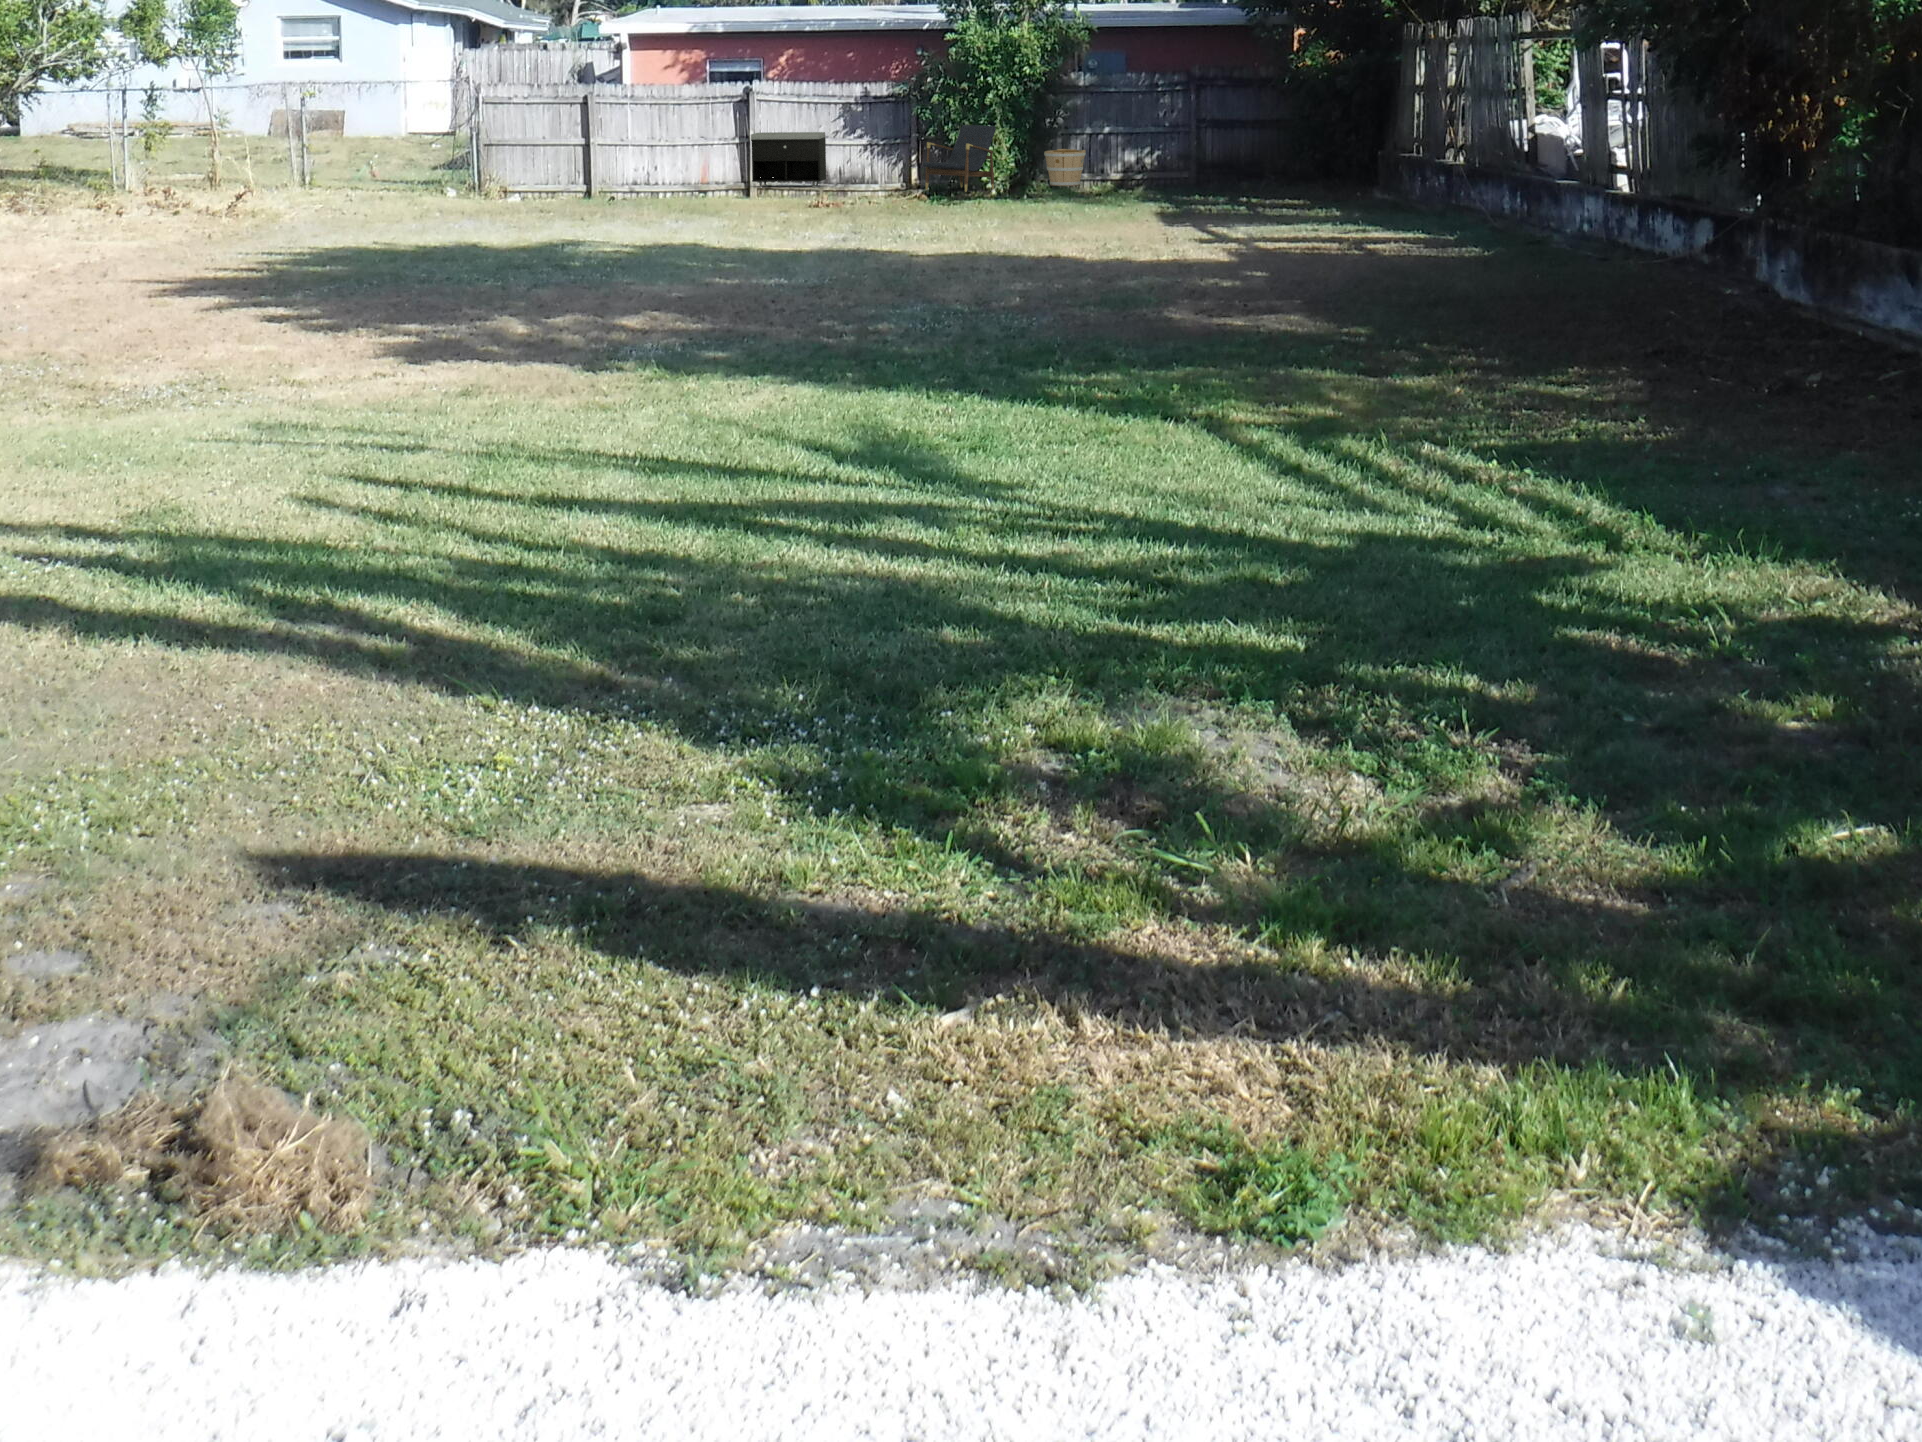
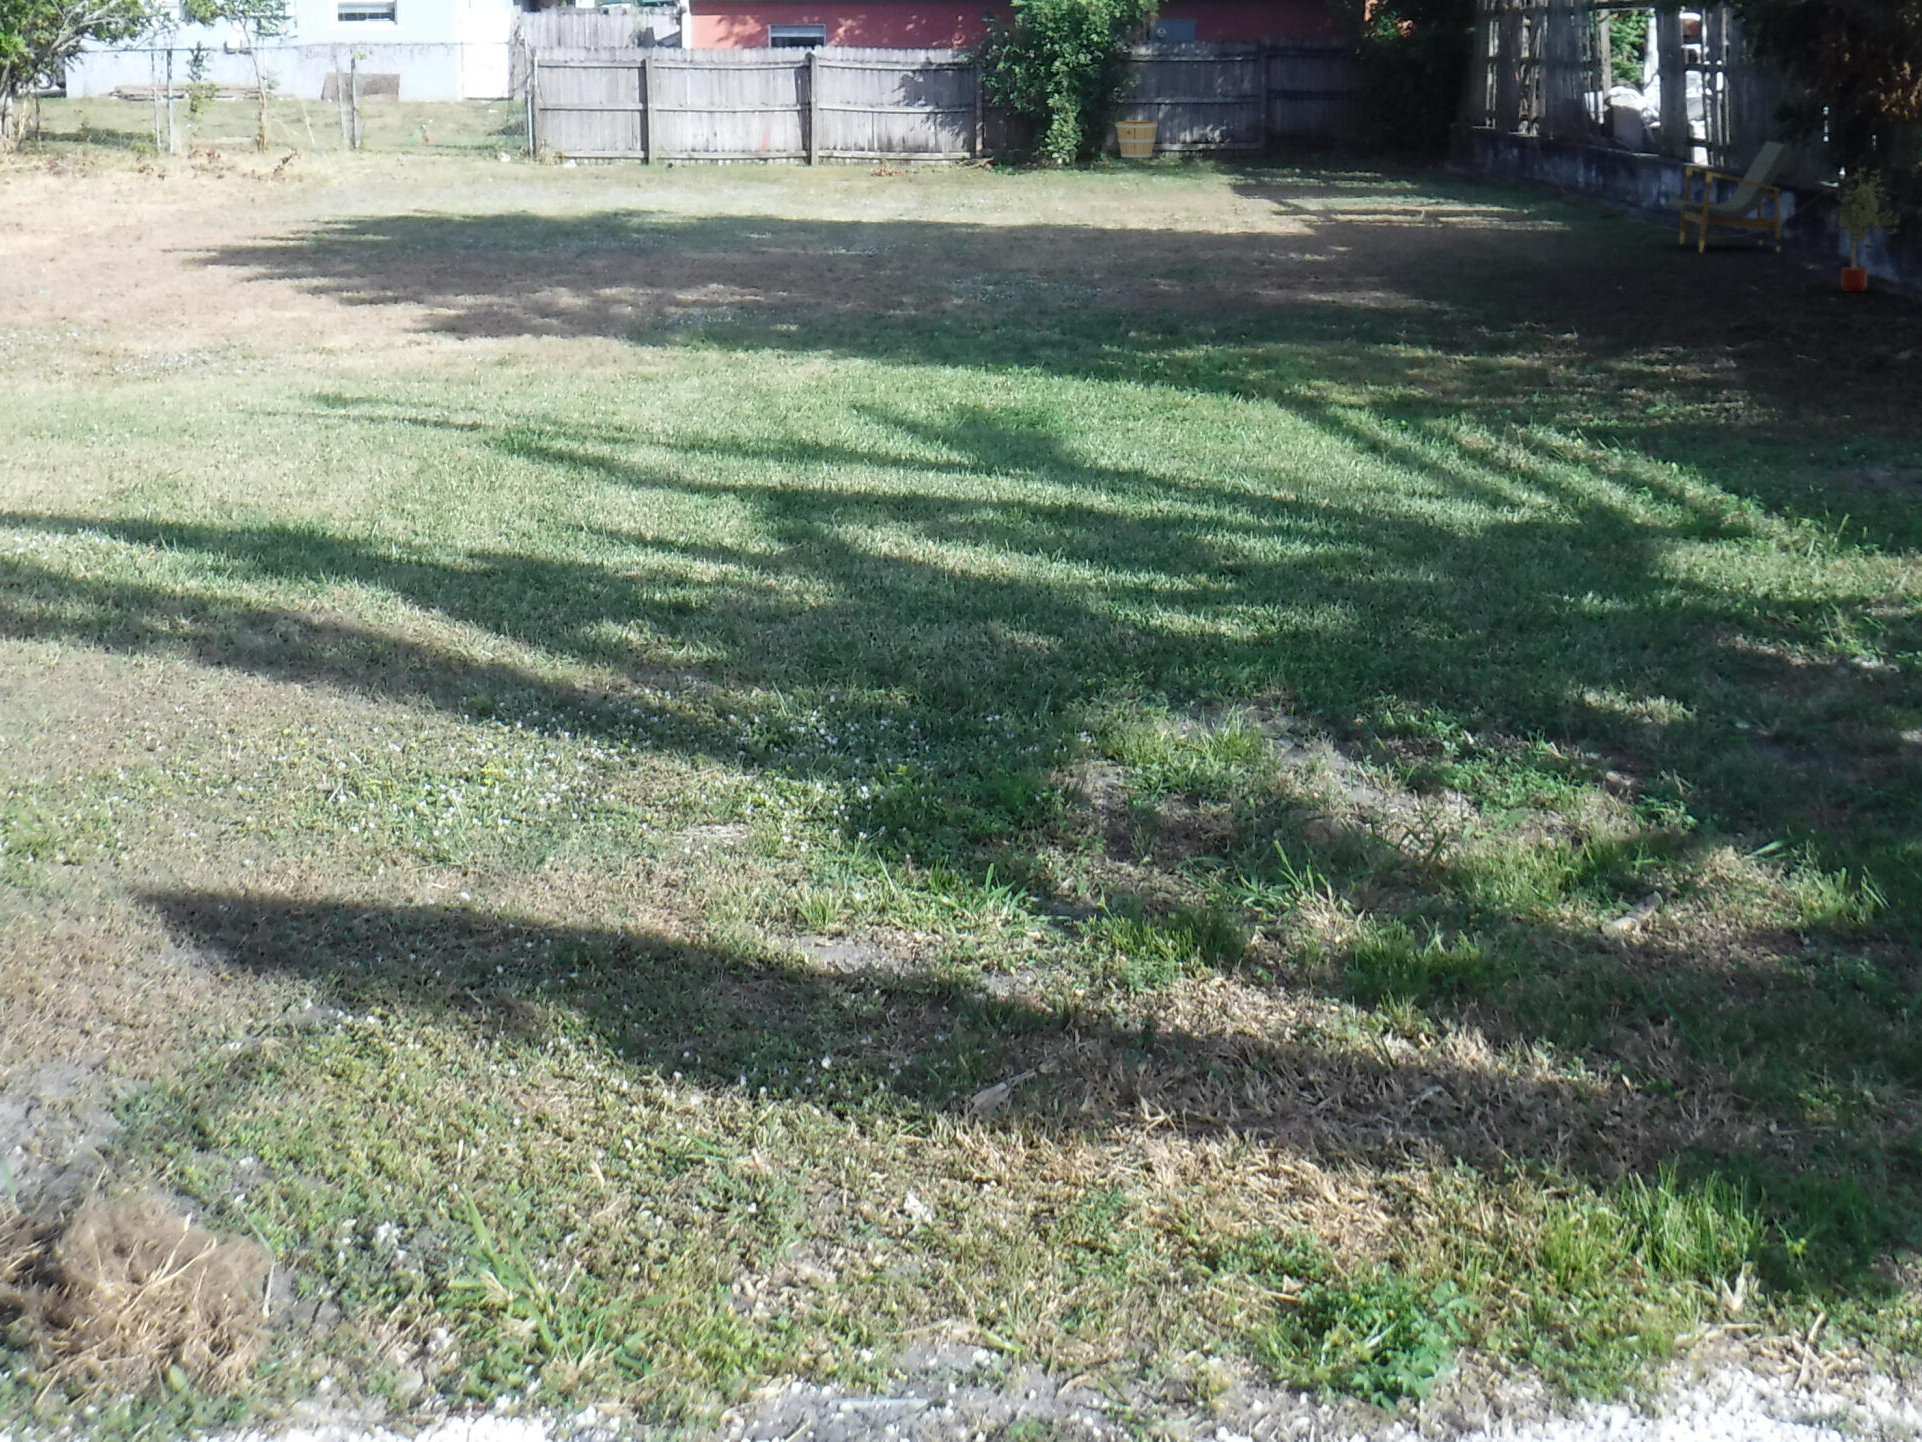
lounge chair: present [923,125,996,192] -> present [1668,141,1791,252]
storage bench: present [751,132,826,187] -> none [814,101,891,157]
potted tree: none [1739,194,1810,314] -> present [1838,168,1900,292]

